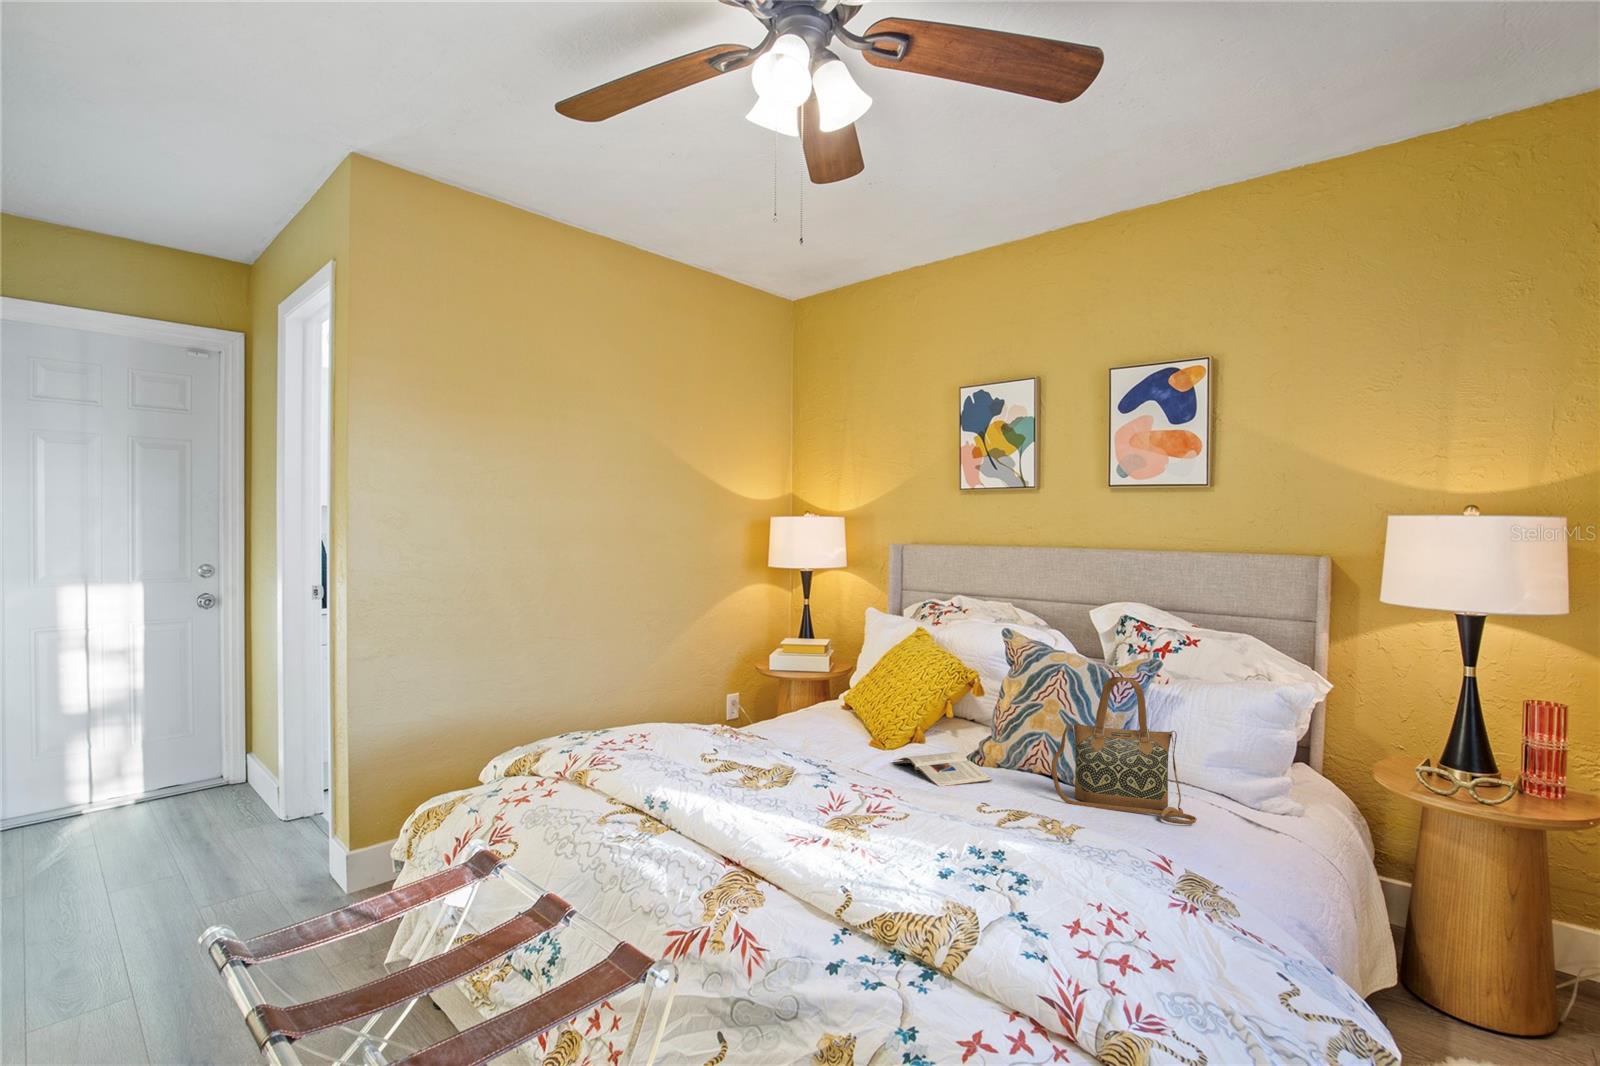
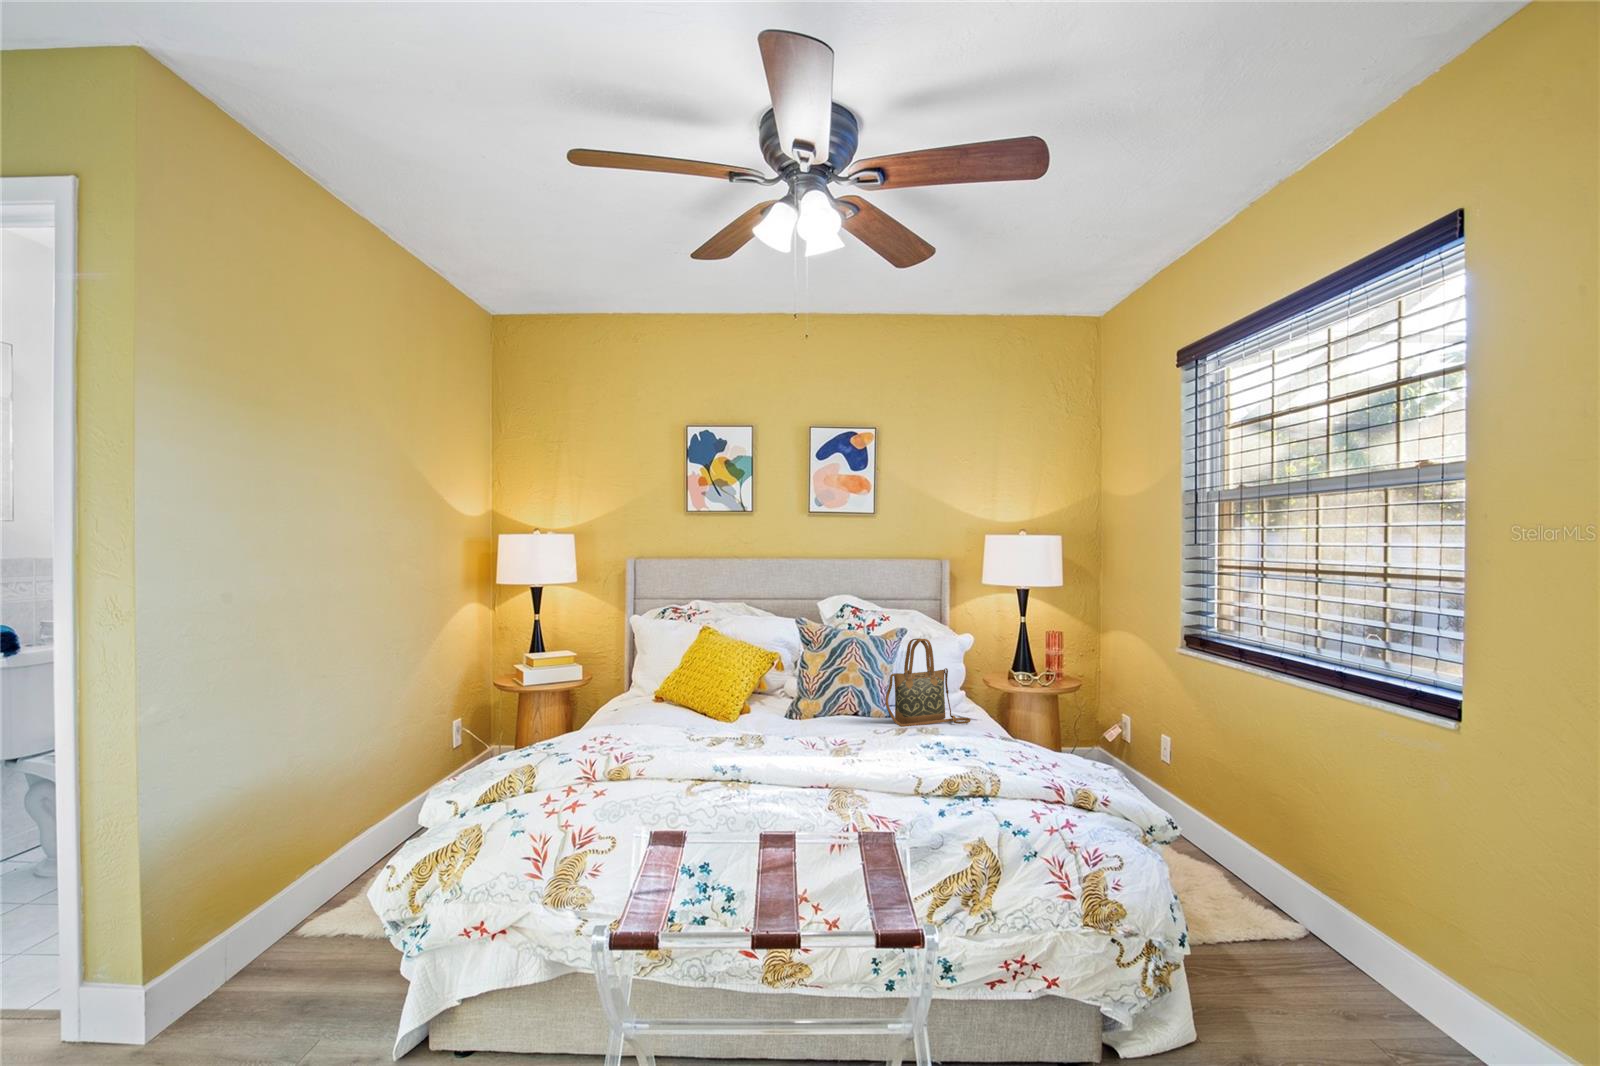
magazine: present [893,752,993,786] -> none [765,711,842,735]

